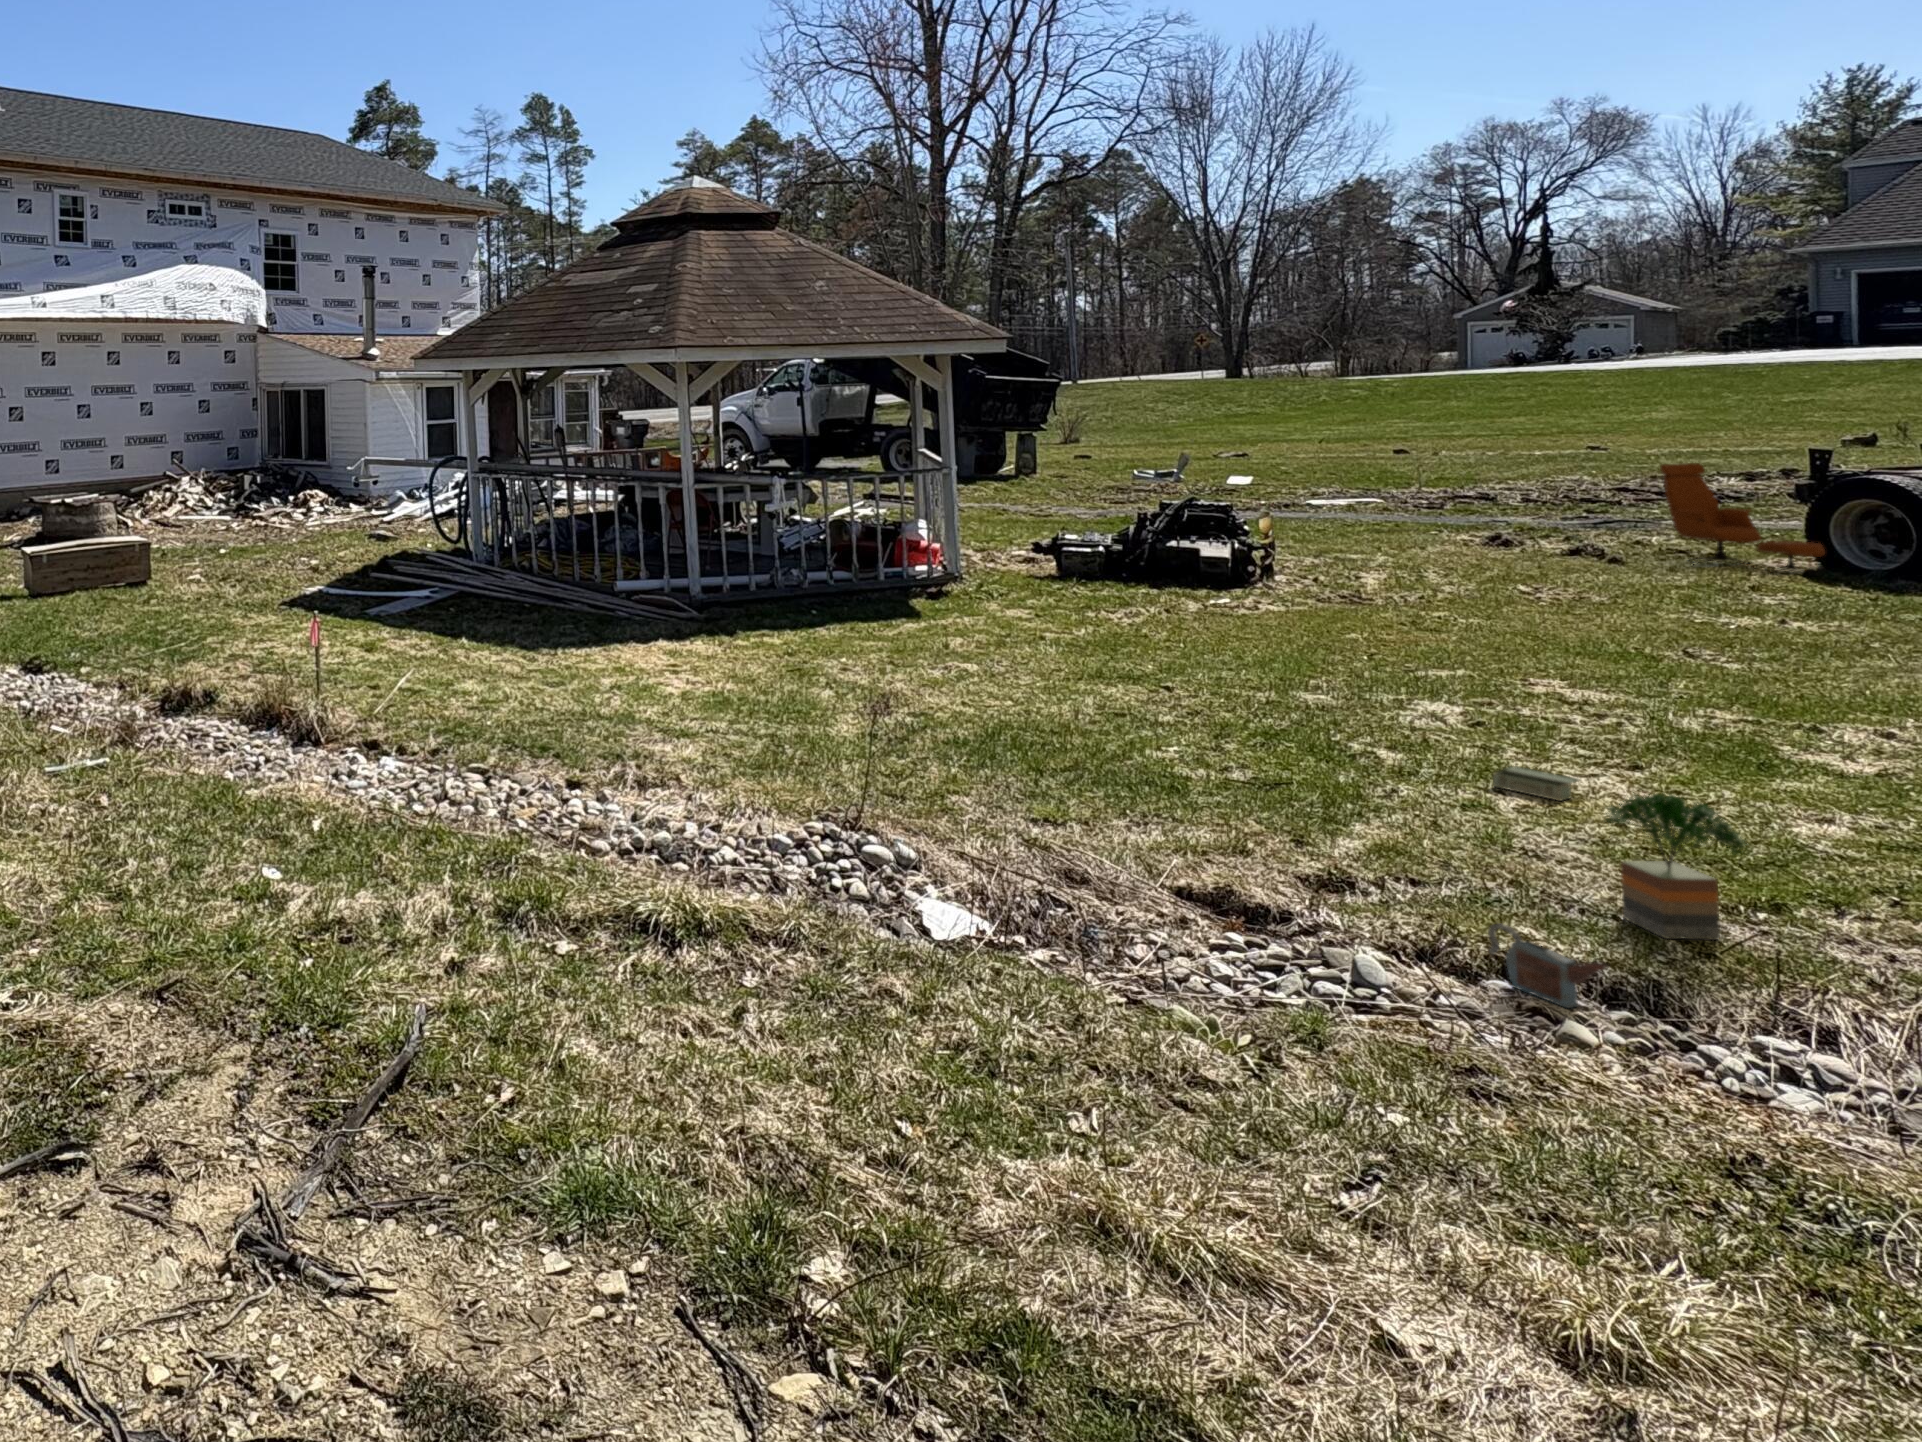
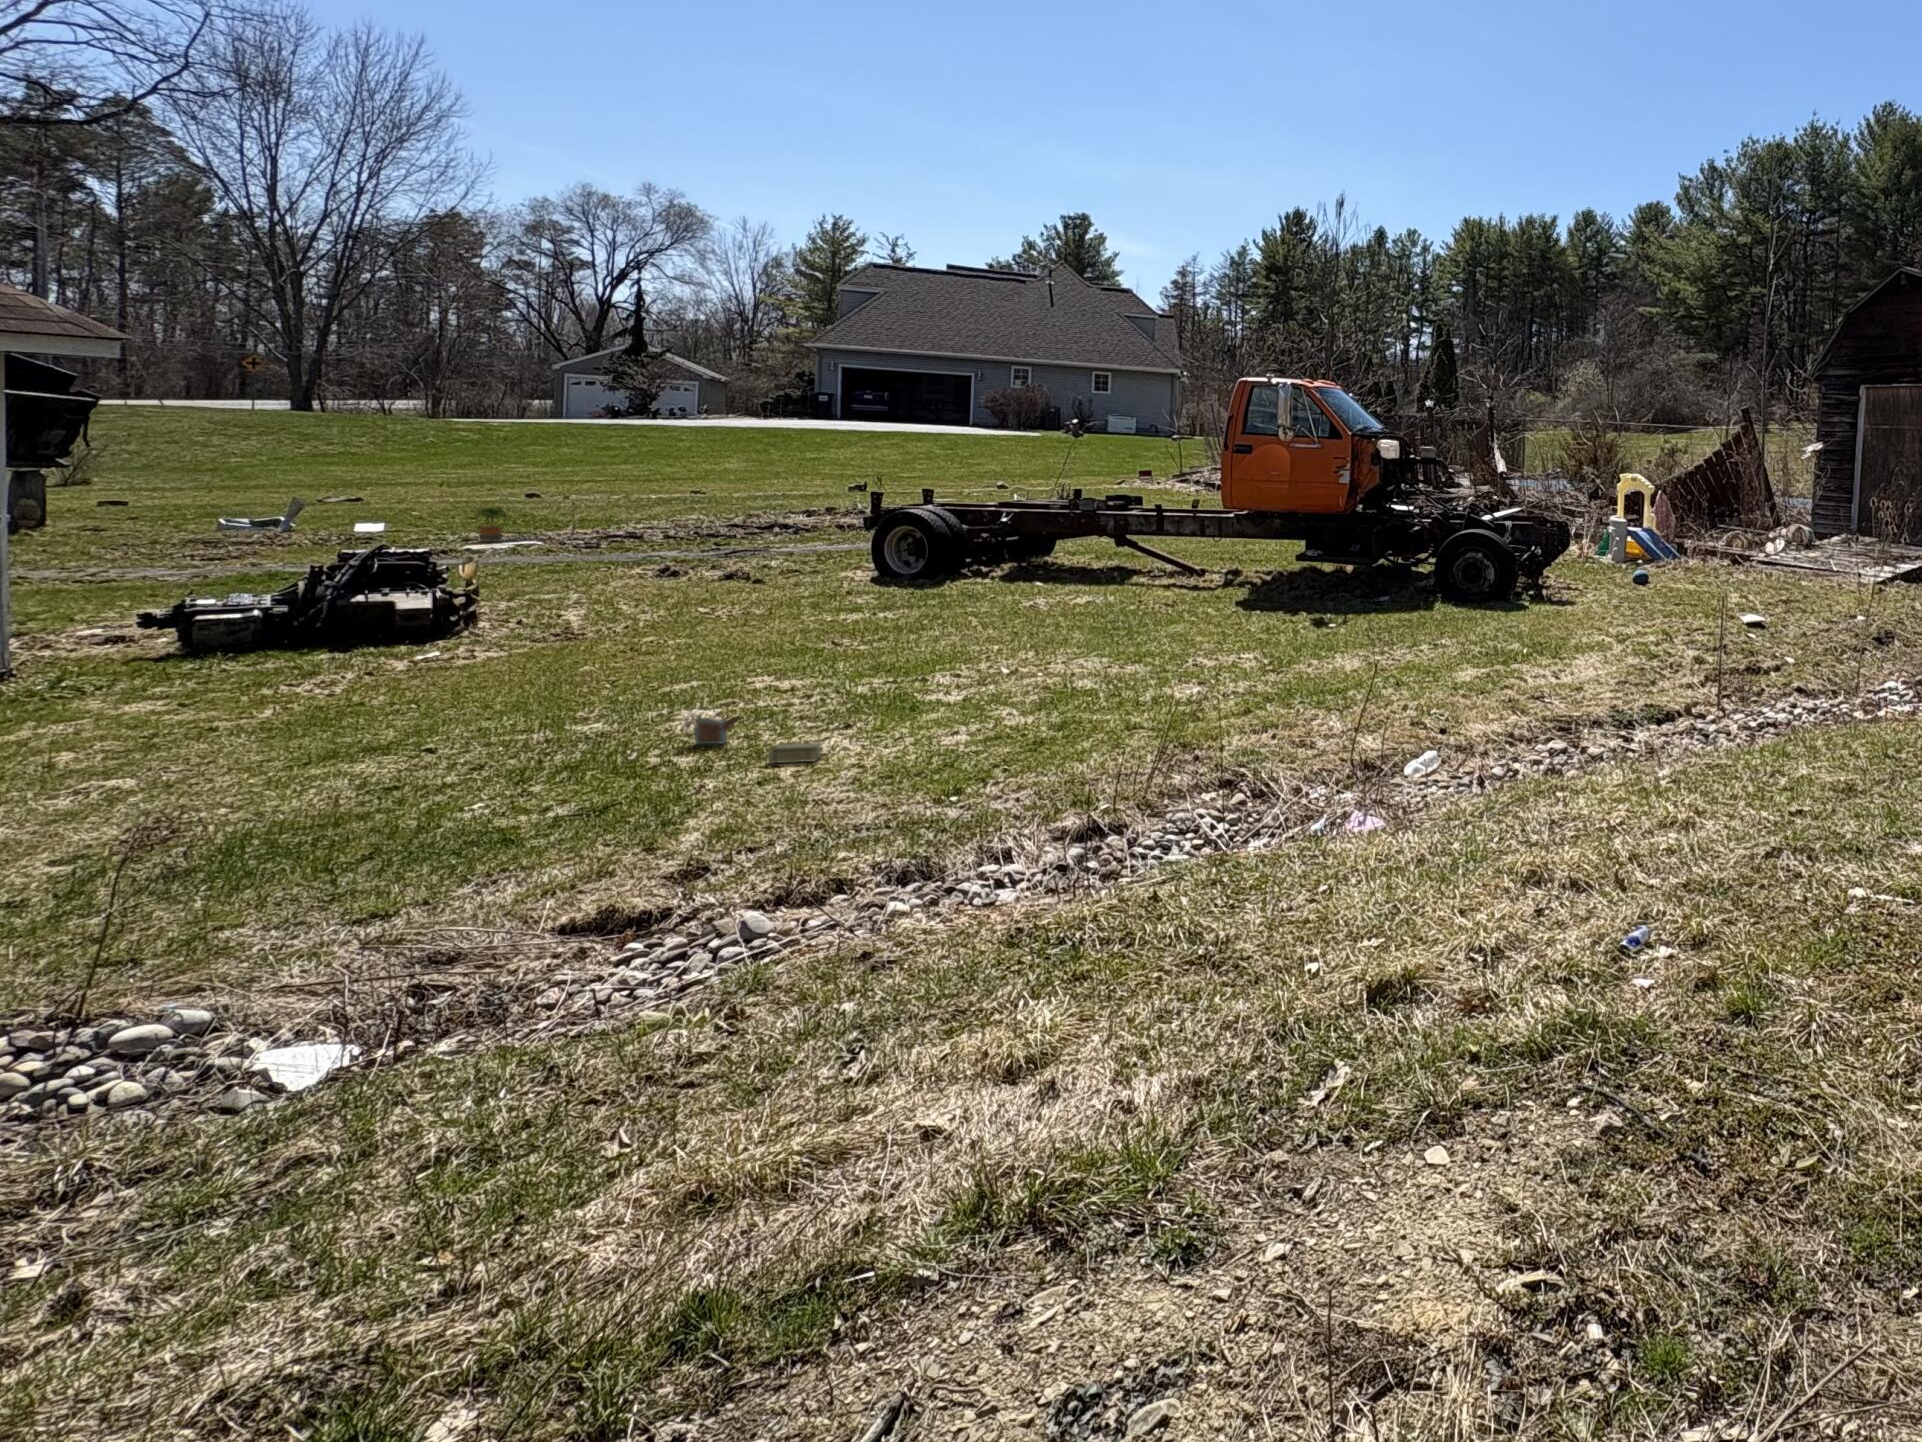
lounge chair: present [1660,463,1825,575] -> none [788,504,882,581]
potted tree: present [1604,792,1748,940] -> present [476,508,507,542]
watering can: present [1488,923,1608,1008] -> present [685,714,740,744]

